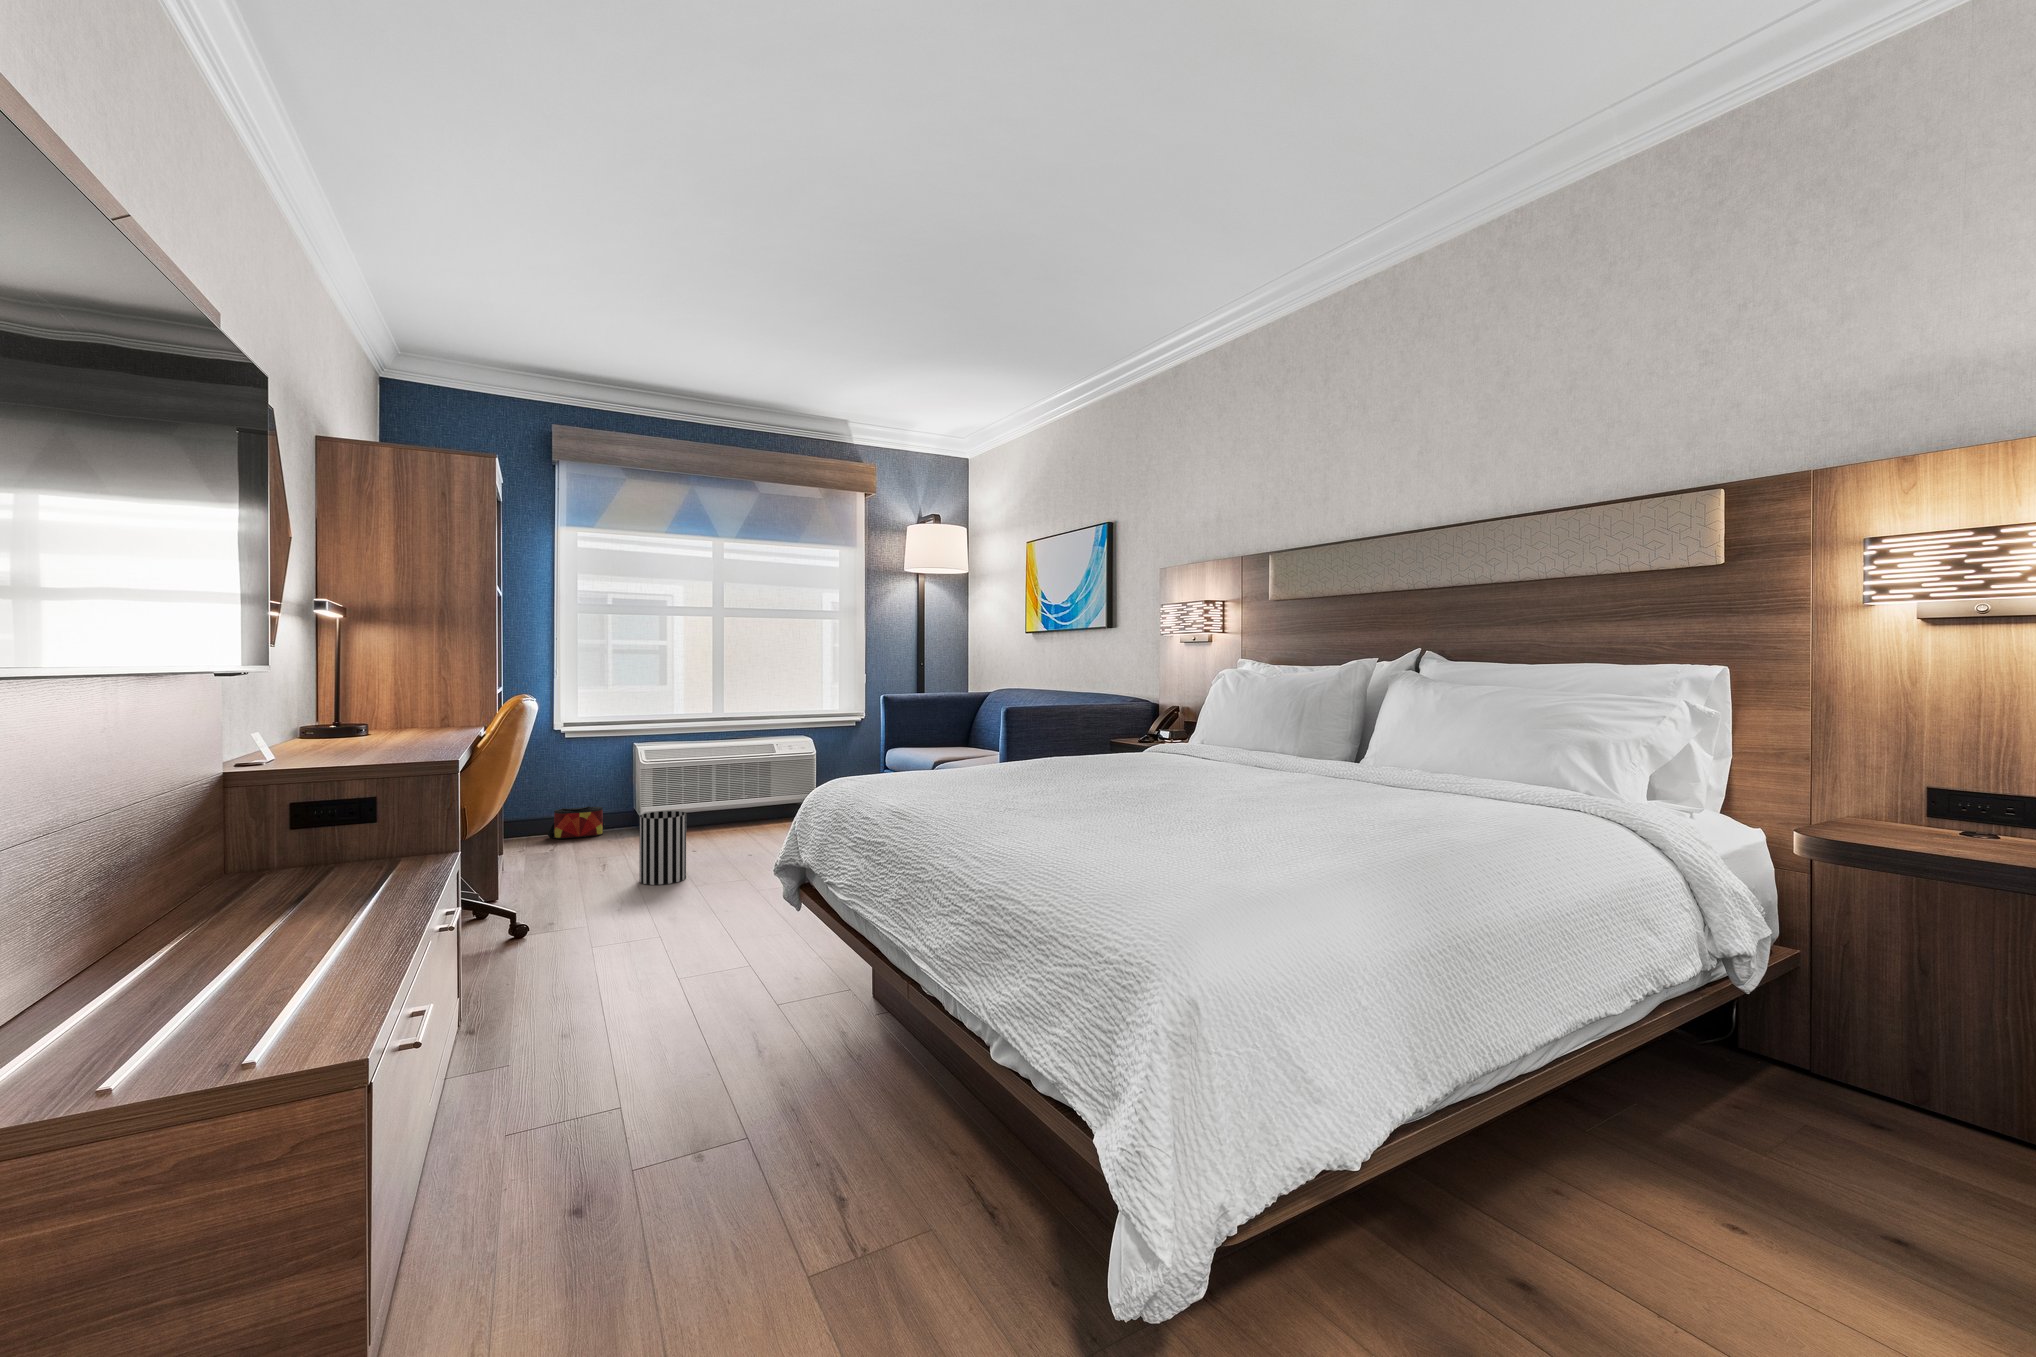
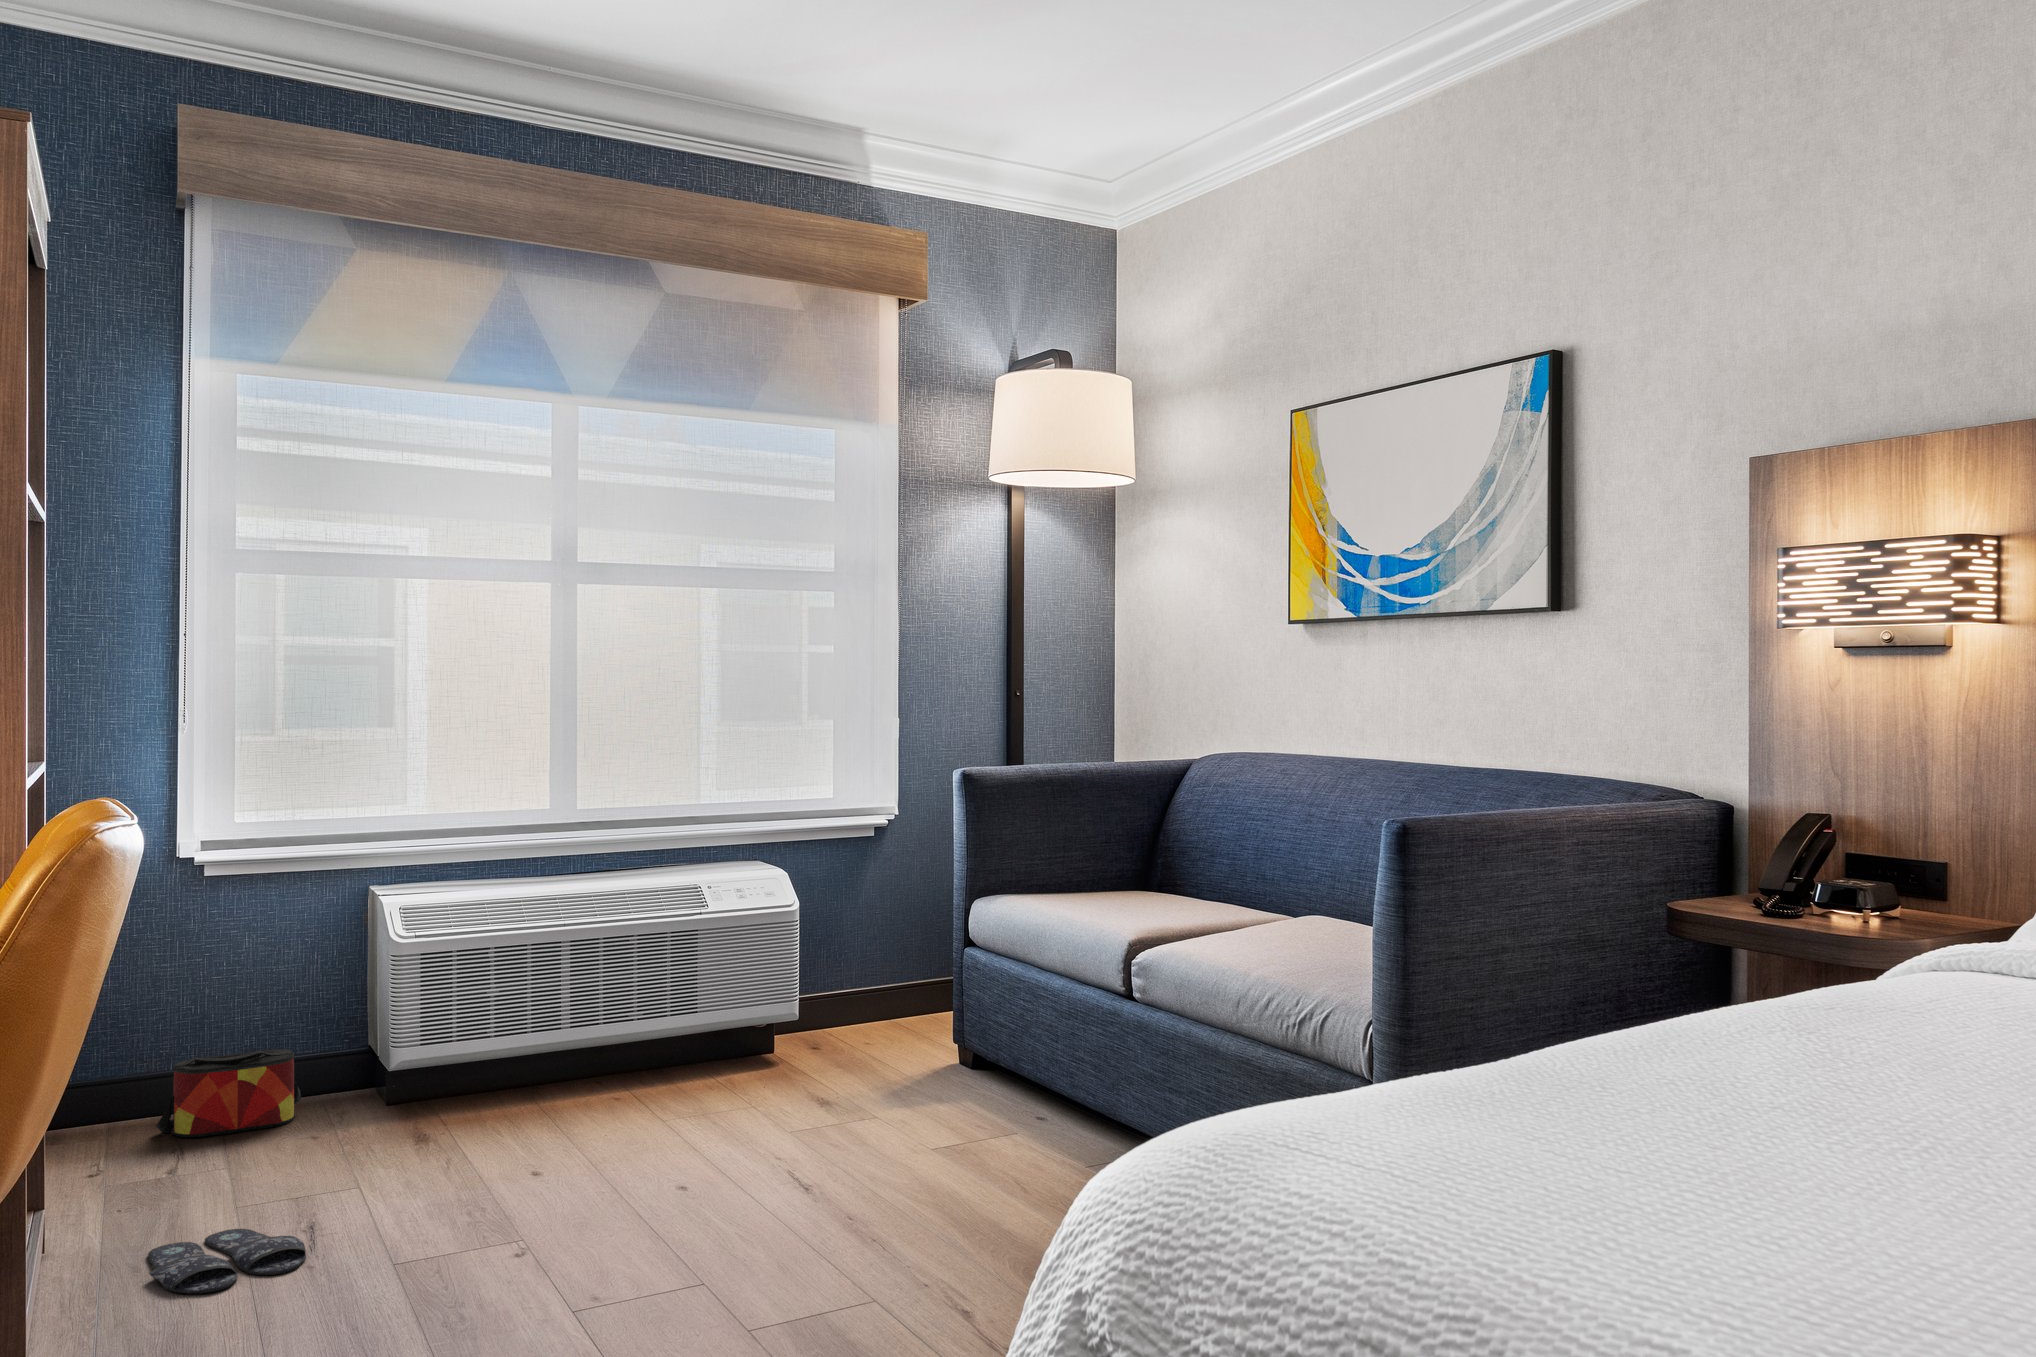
wastebasket: present [639,811,686,885] -> none [422,1100,548,1317]
slippers: none [542,863,600,878] -> present [148,1229,306,1293]

